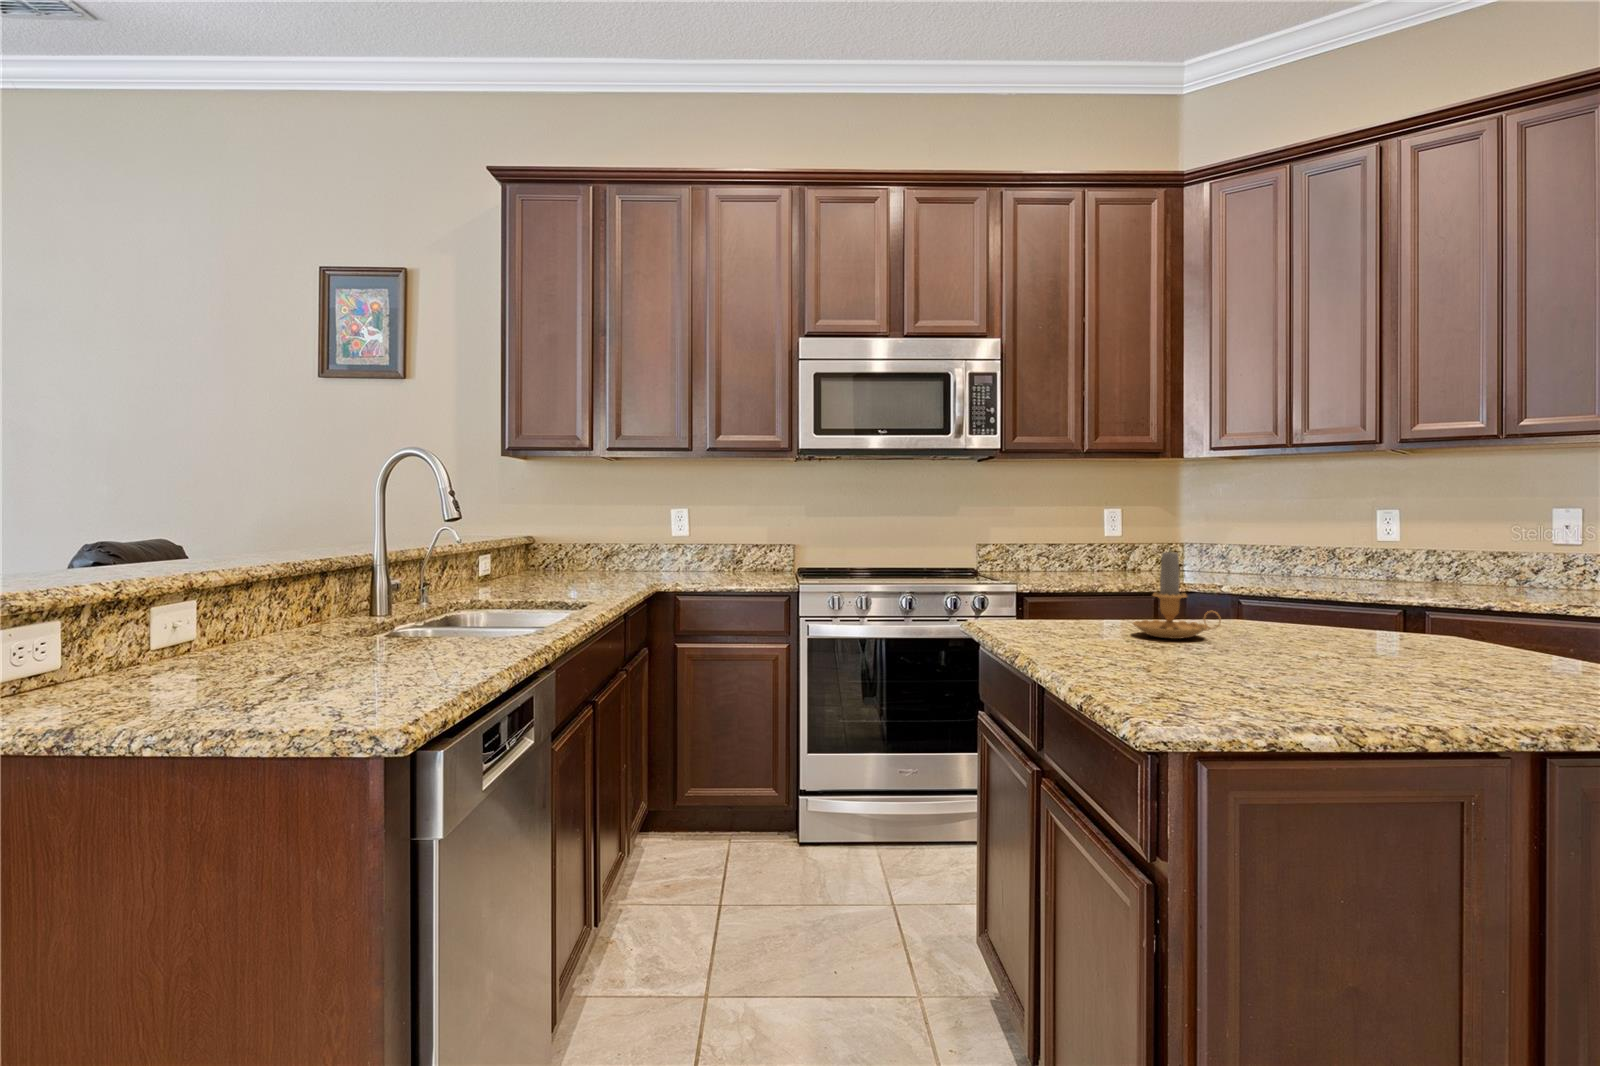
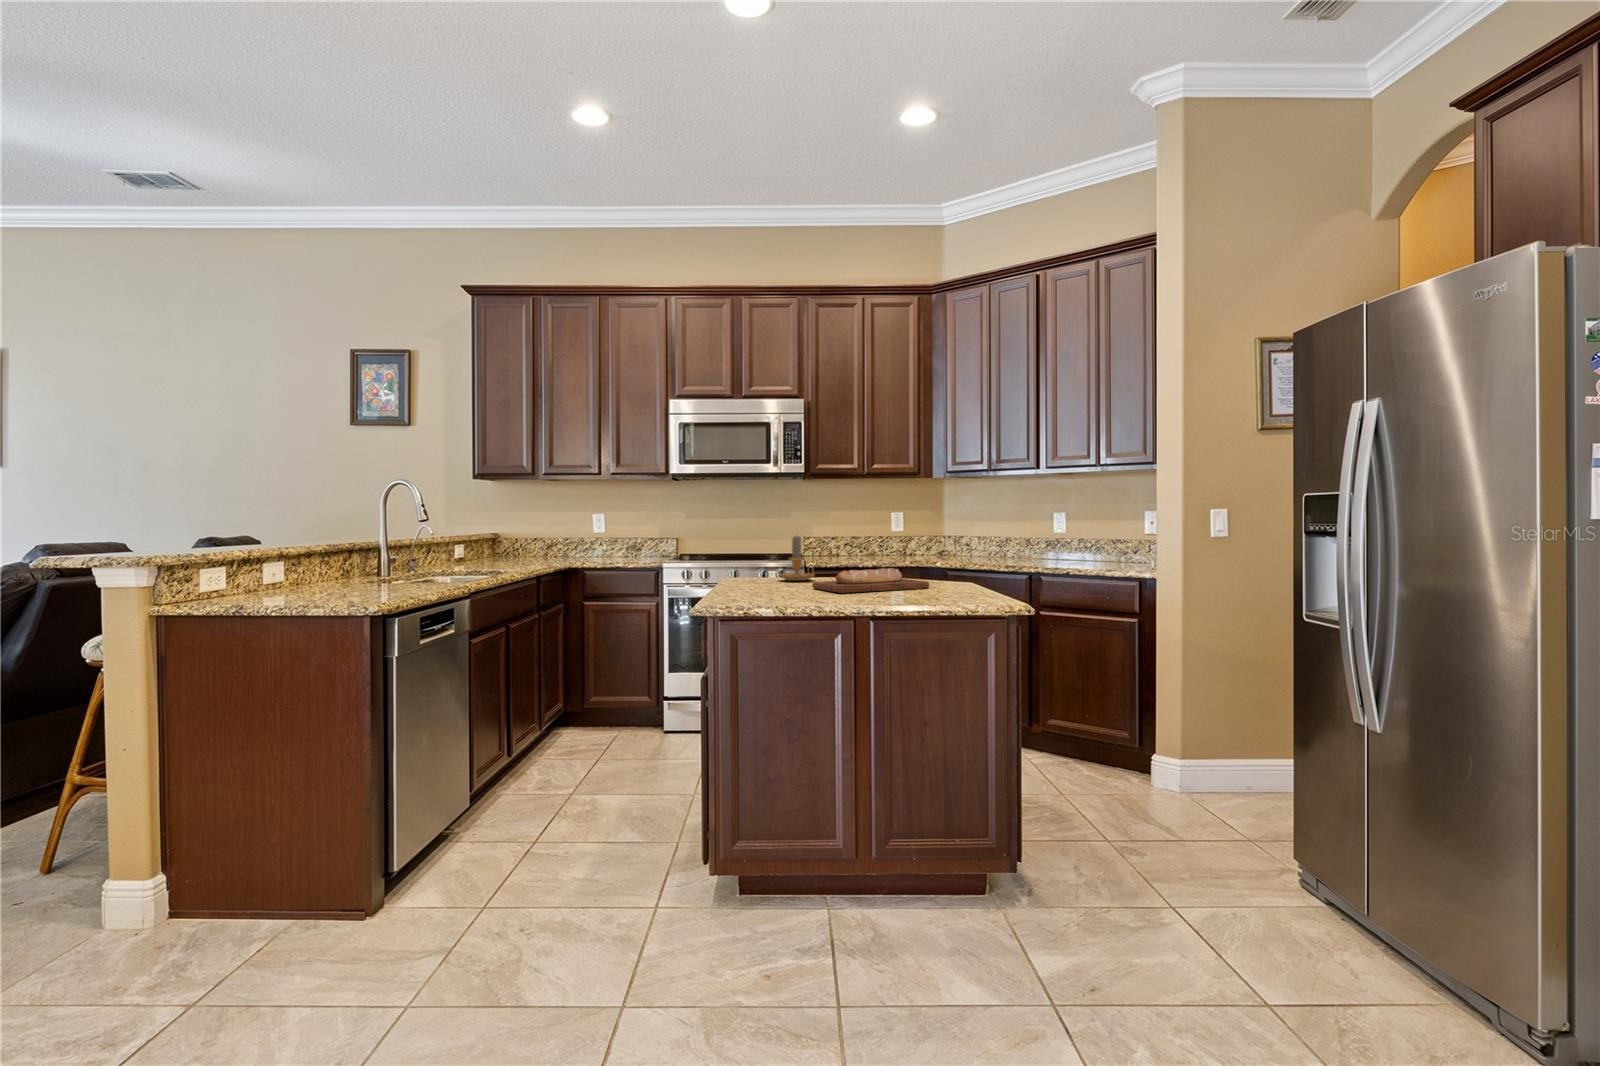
bread loaf: none [1289,623,1545,687] -> present [812,568,929,593]

